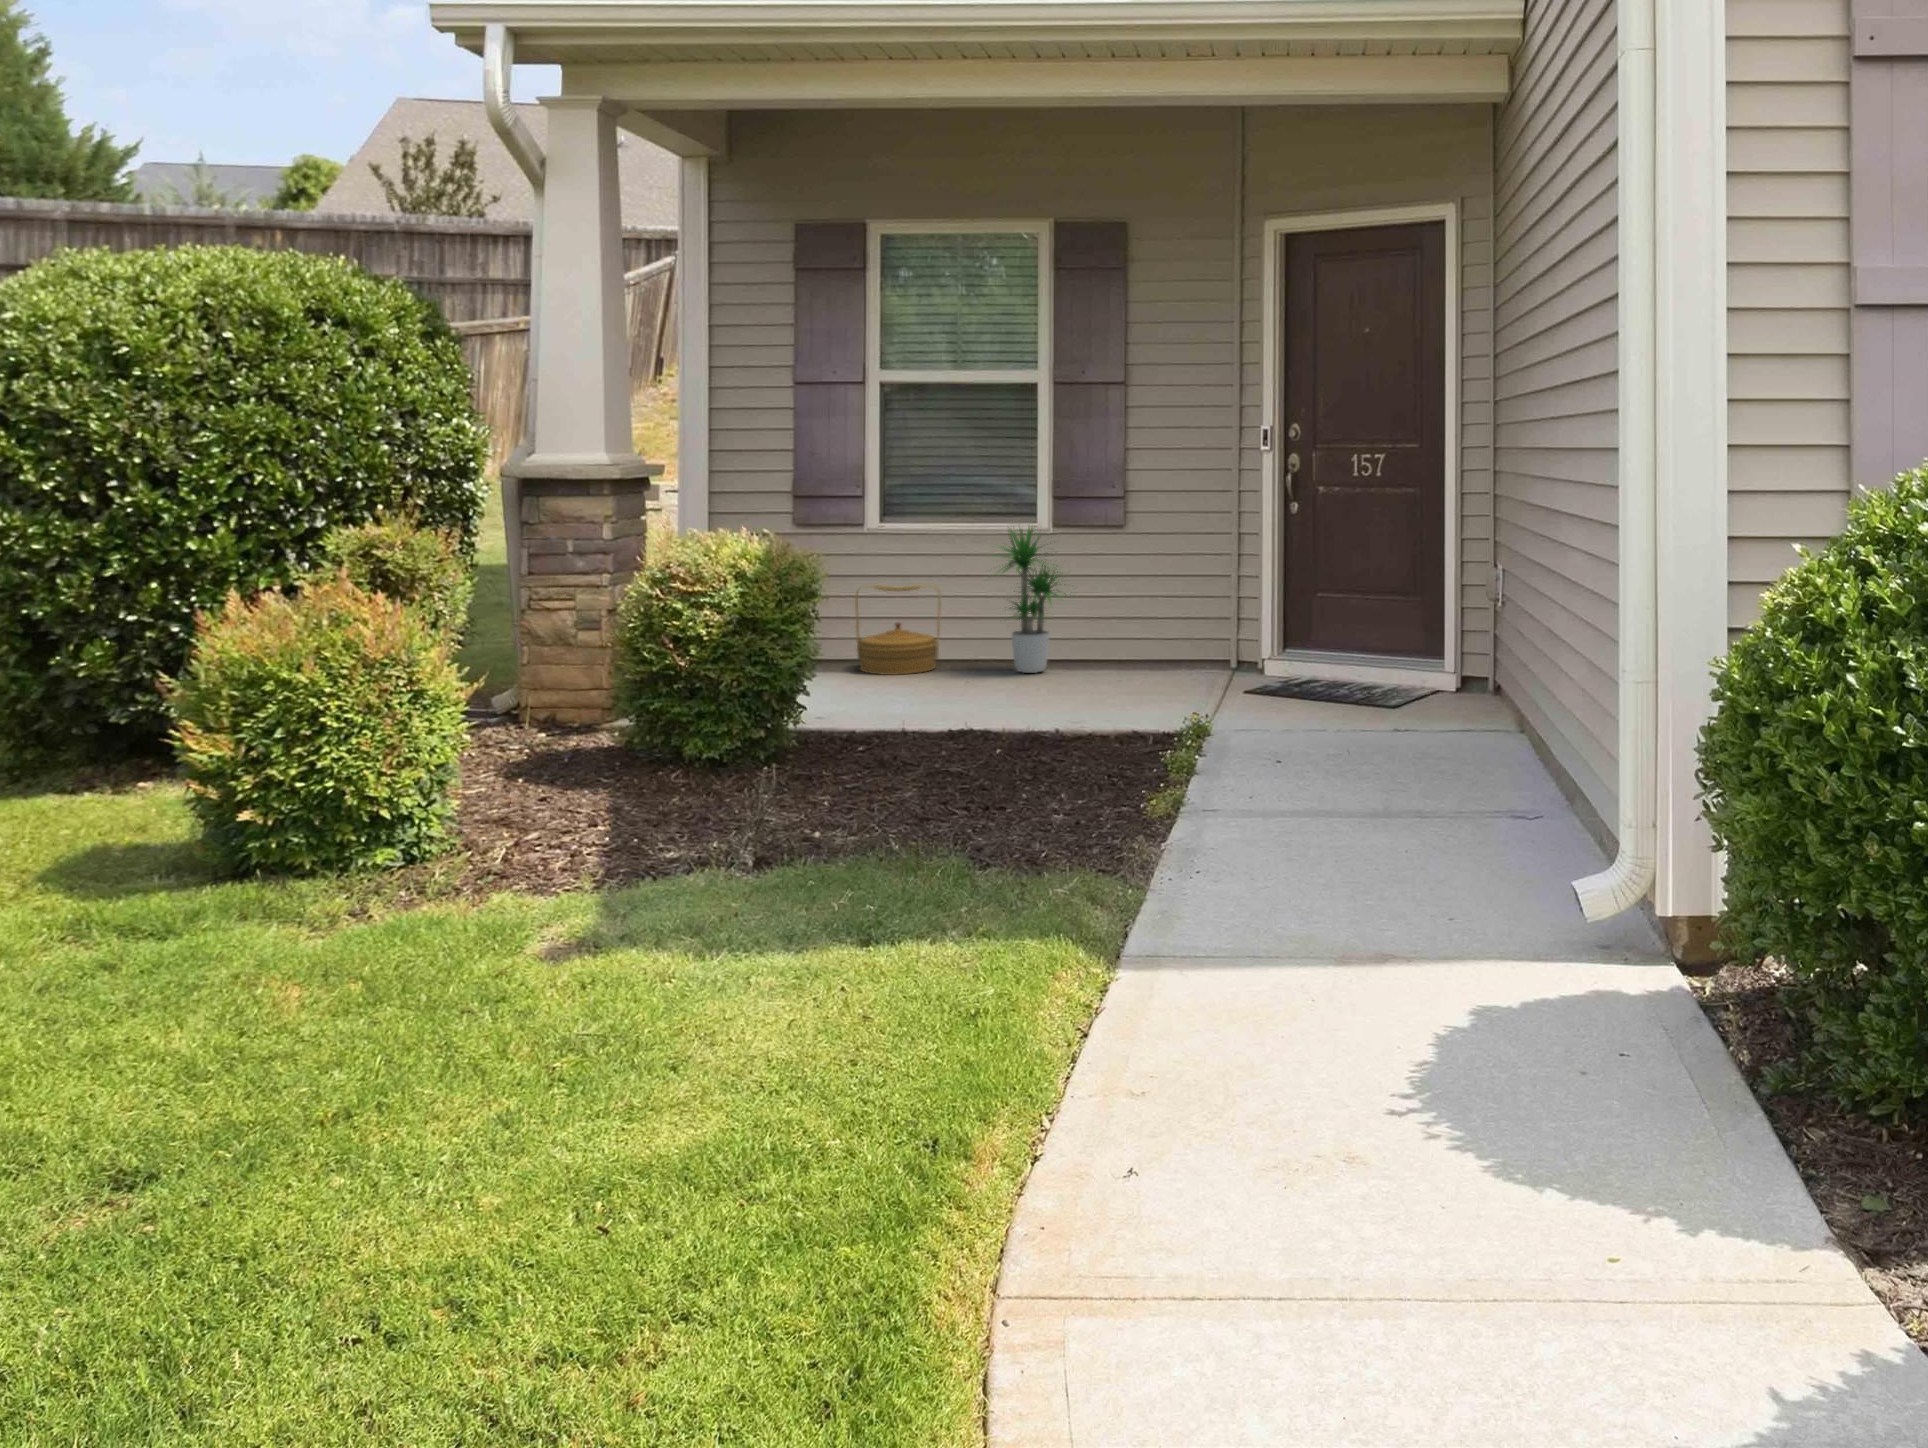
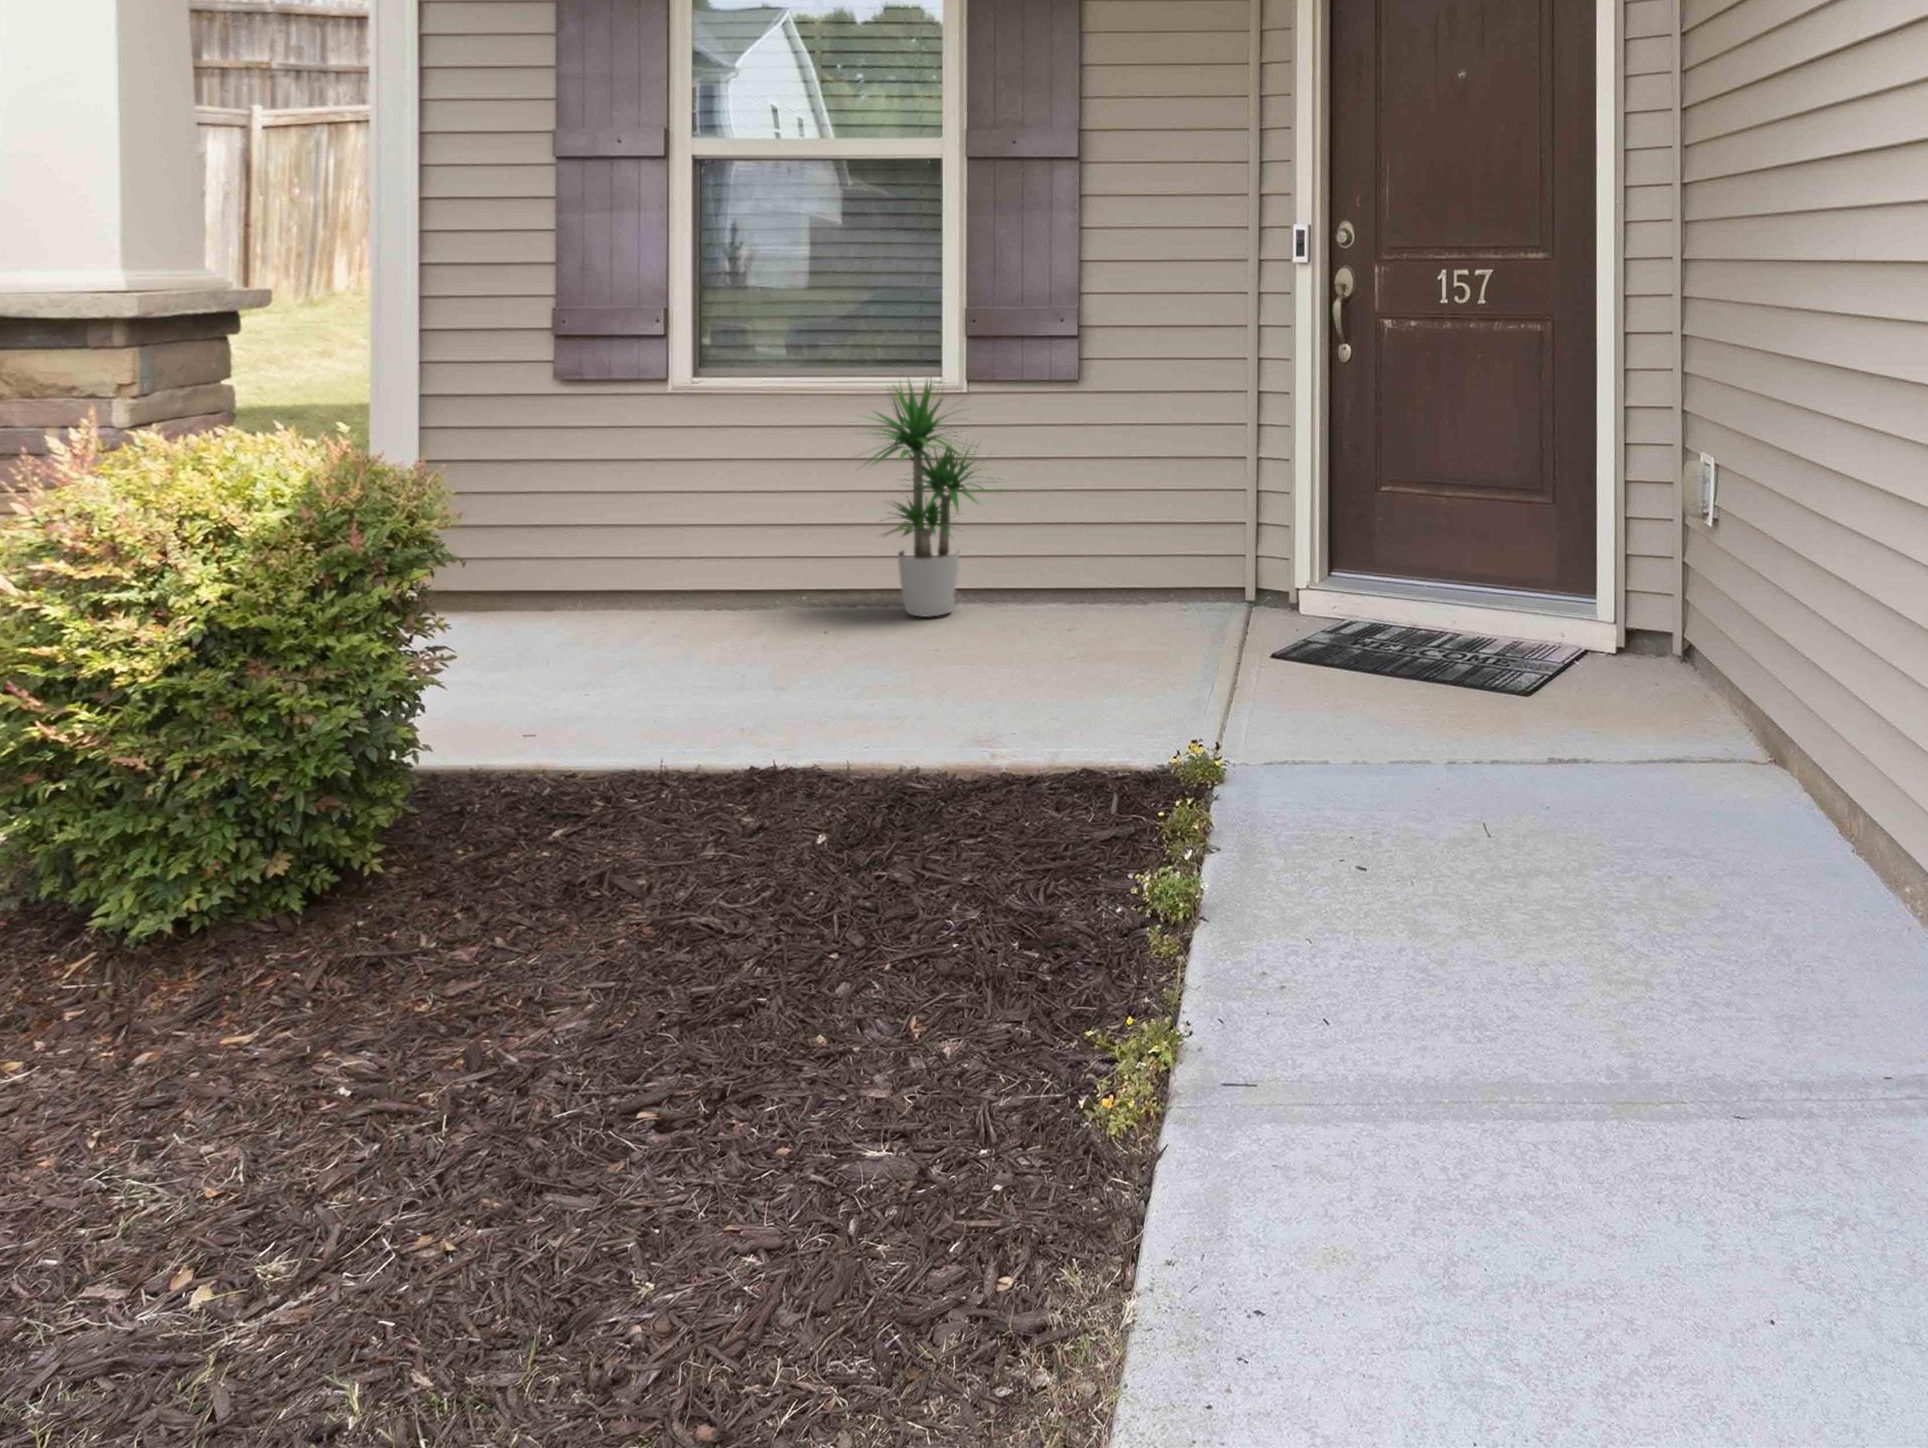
woven basket: present [855,584,941,675] -> none [648,476,788,622]

